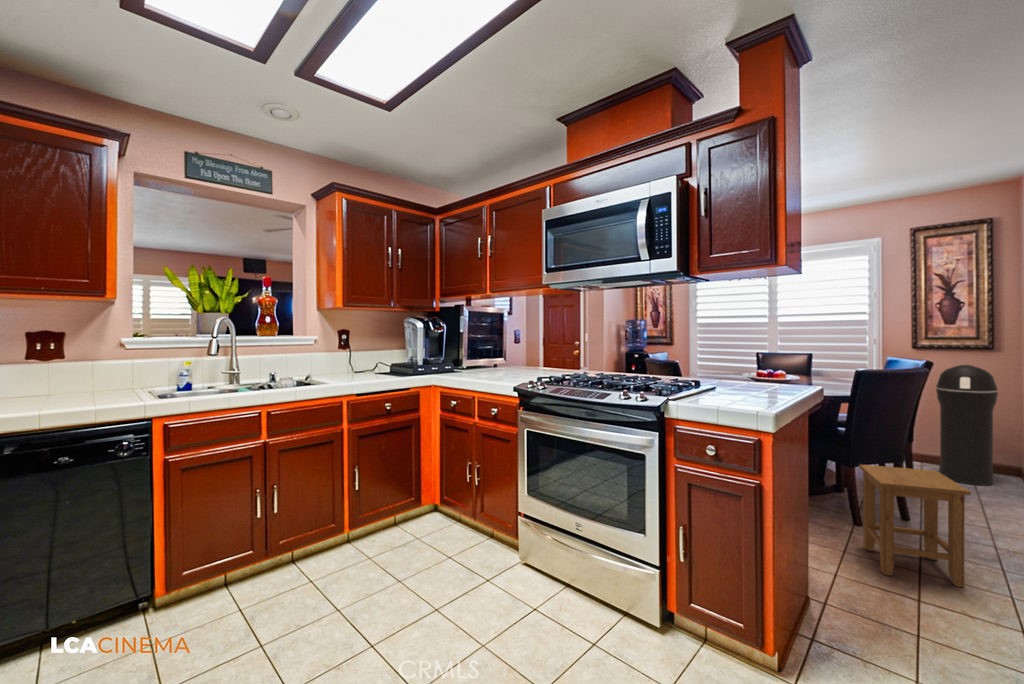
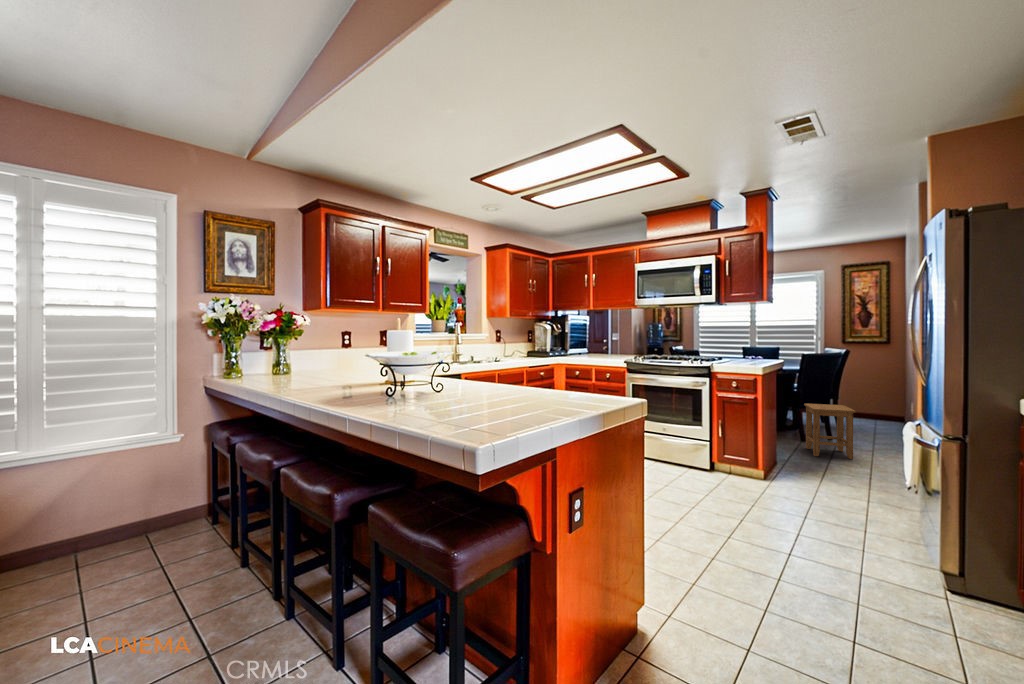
trash can: present [936,365,998,485] -> none [856,353,891,426]

